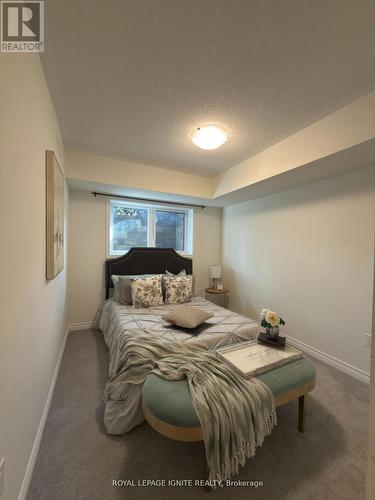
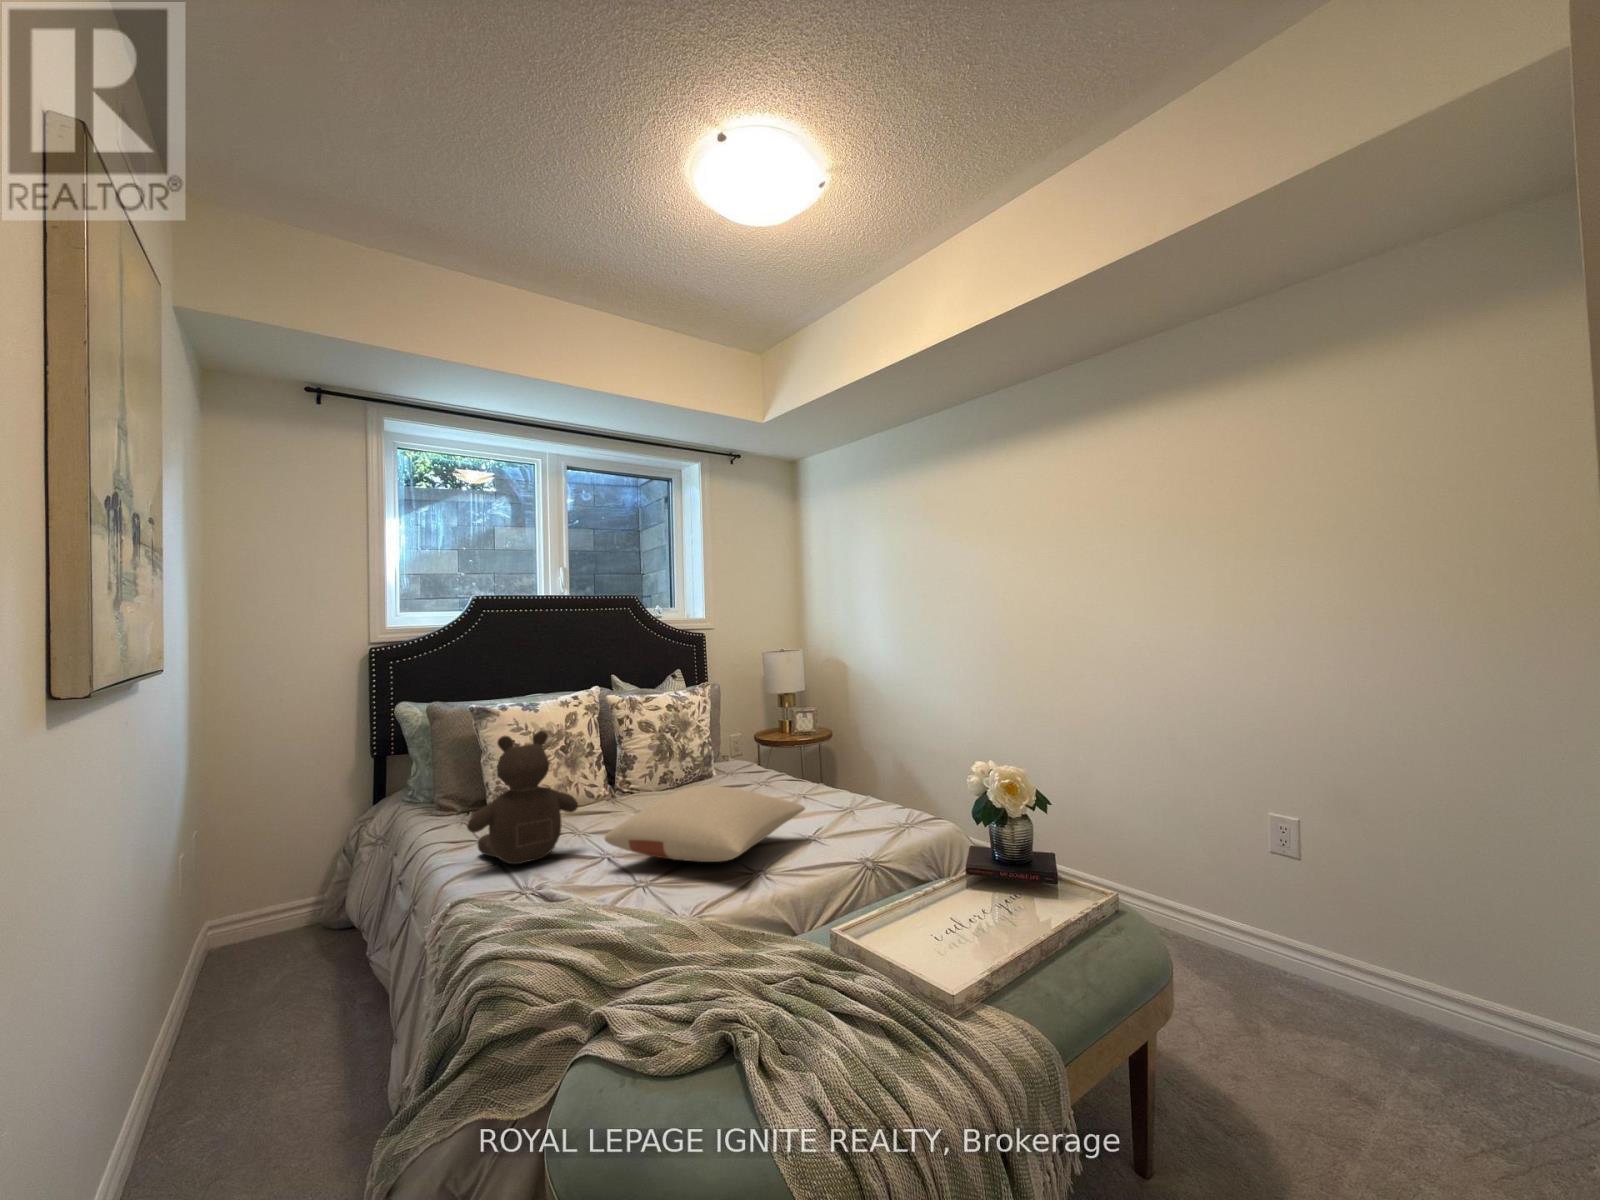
teddy bear: none [128,288,155,322] -> present [467,731,578,864]

